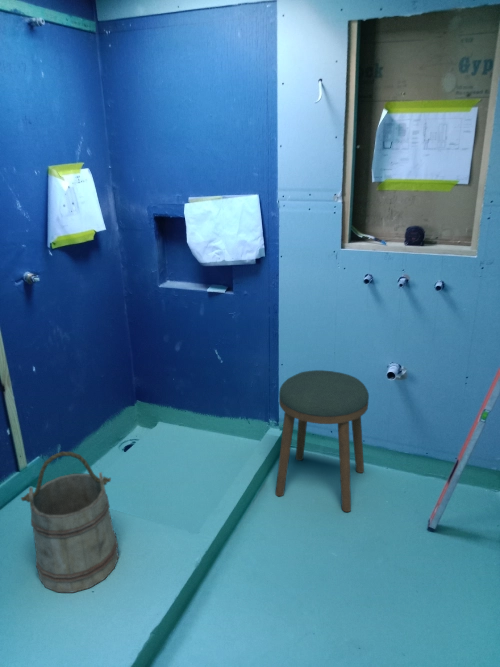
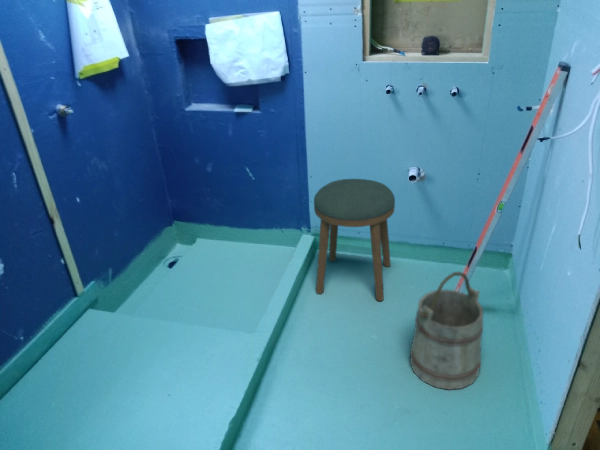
bucket: present [21,452,119,592] -> present [410,272,483,390]

